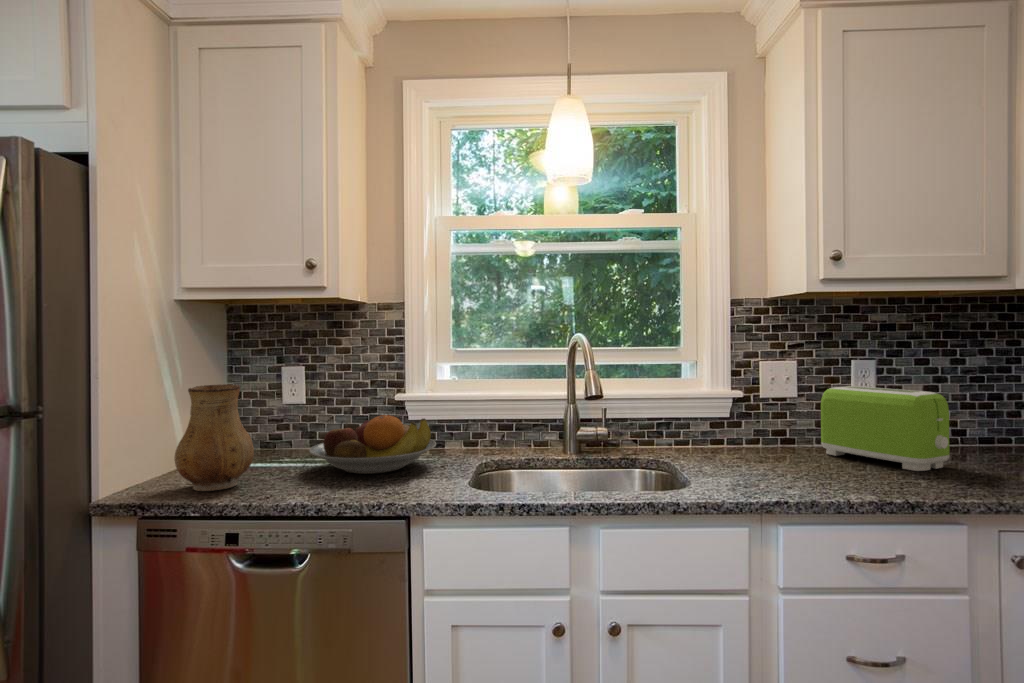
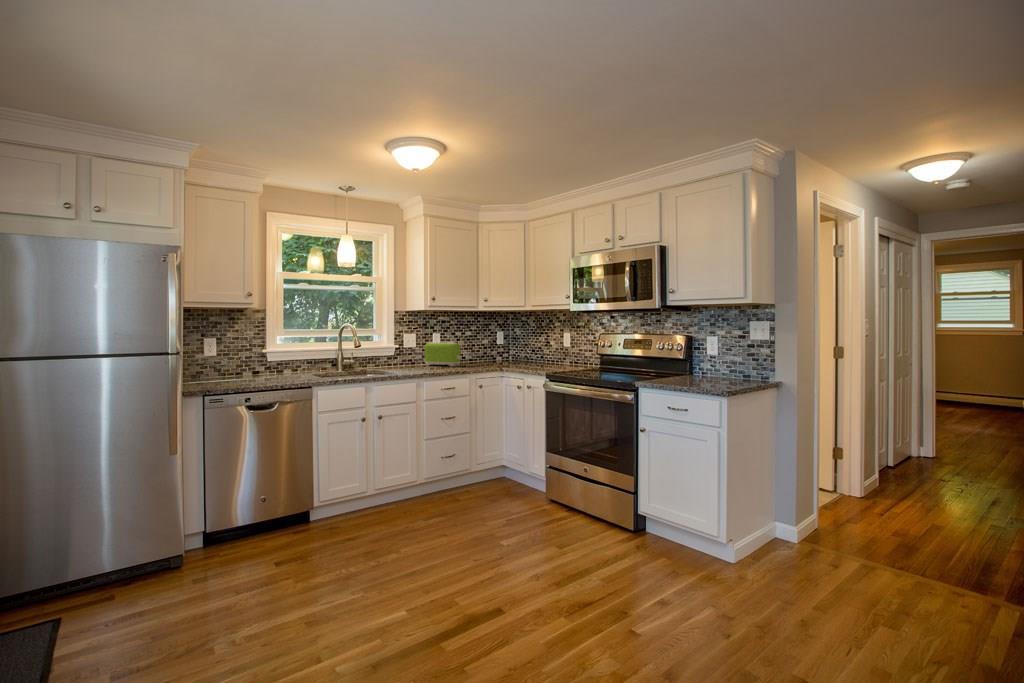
ceramic pitcher: present [174,384,254,491] -> none [207,344,242,385]
fruit bowl: present [309,415,436,474] -> none [245,356,300,379]

